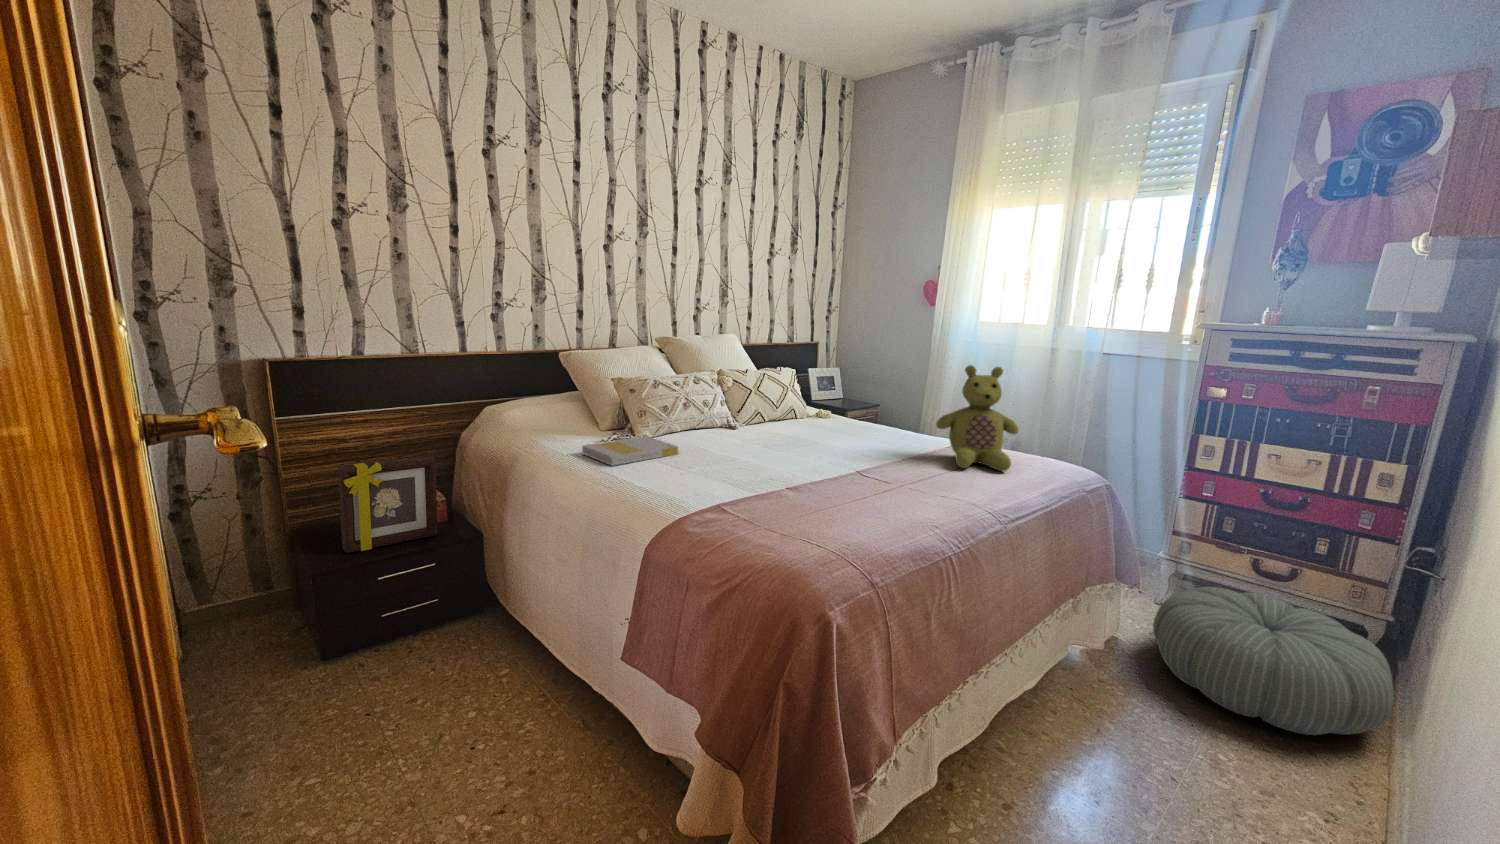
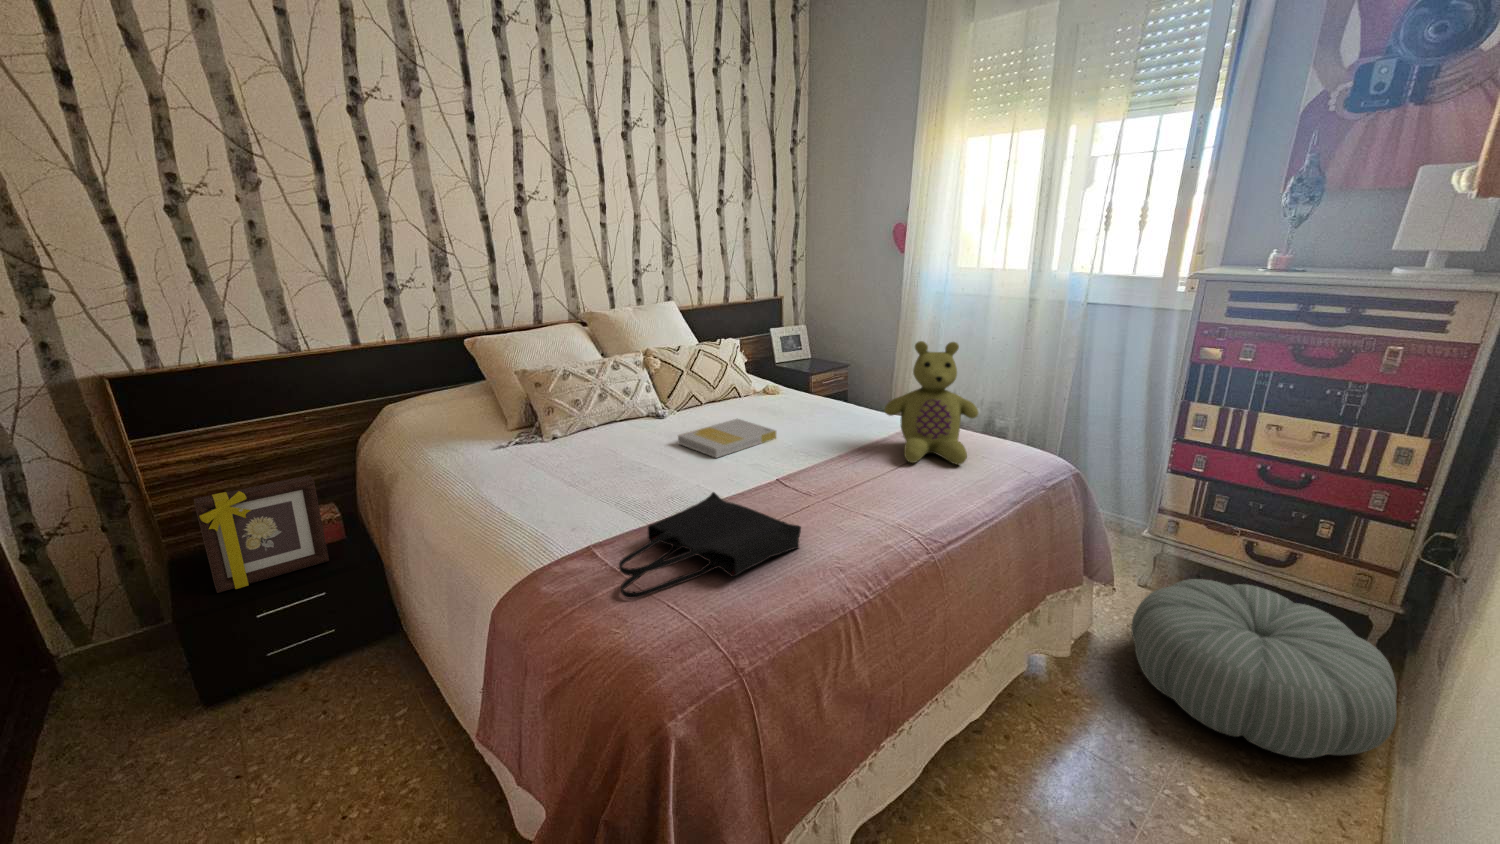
book: present [582,436,678,466] -> present [678,419,776,458]
tote bag: none [747,473,888,541] -> present [619,492,801,599]

